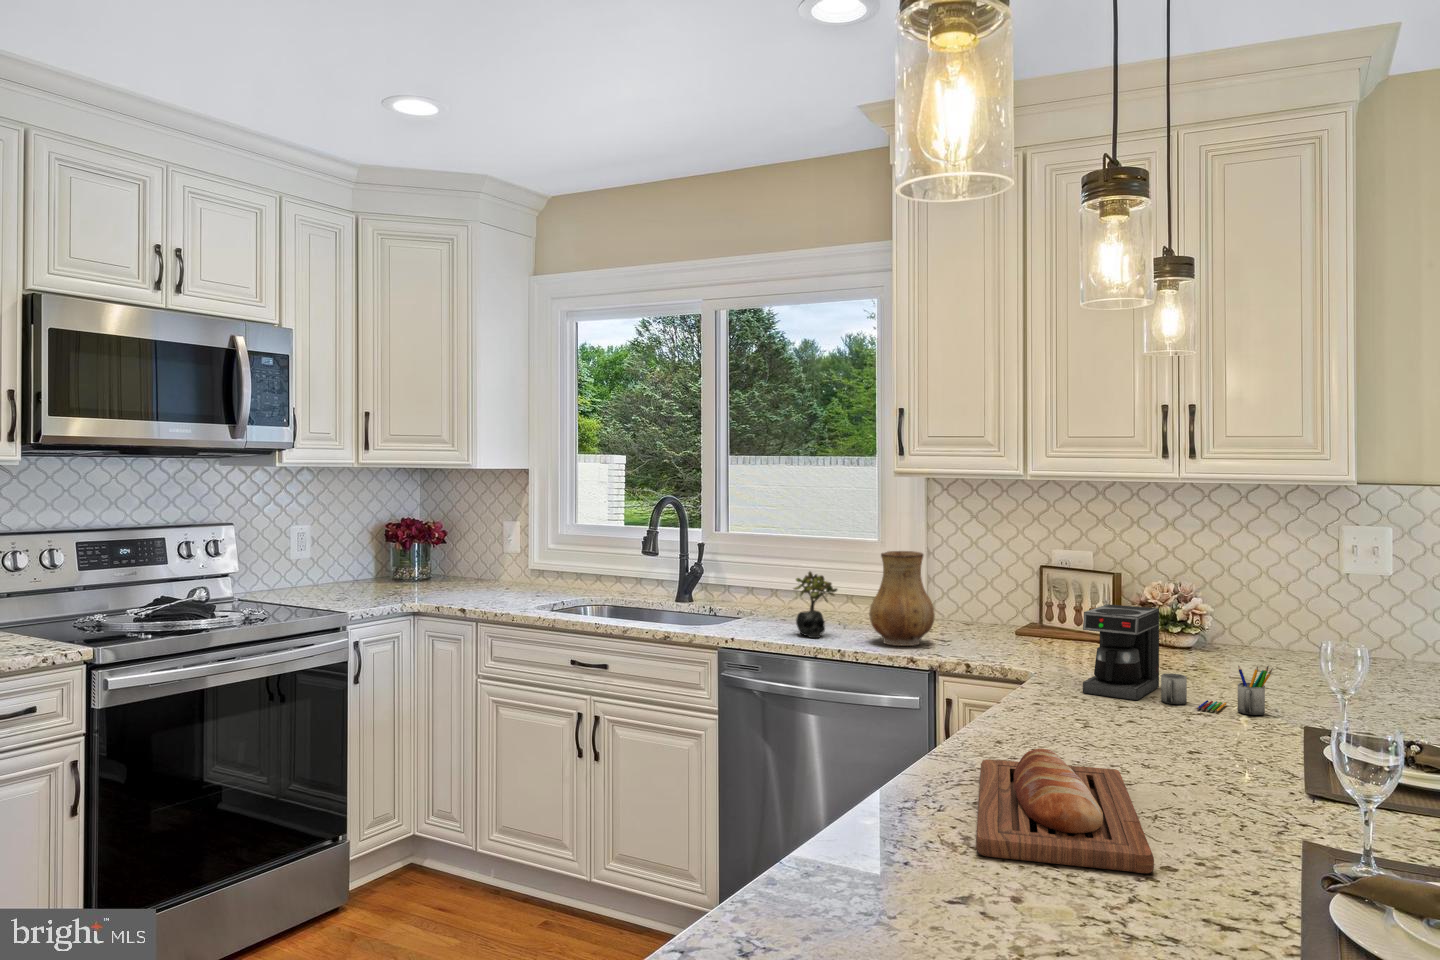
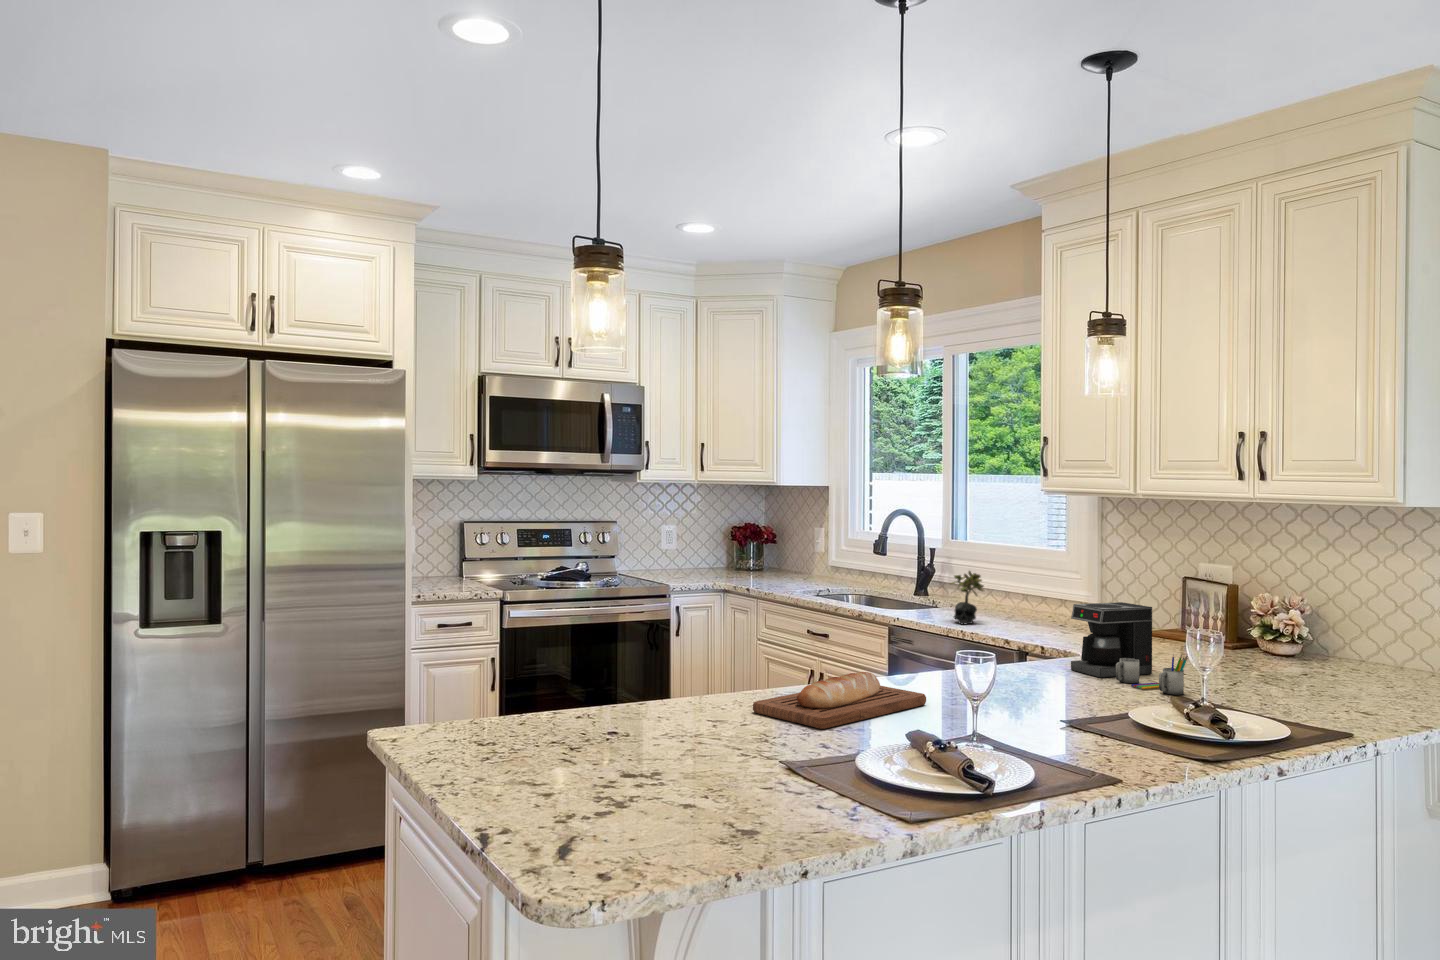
ceramic pitcher: present [869,551,935,646] -> none [997,556,1053,635]

